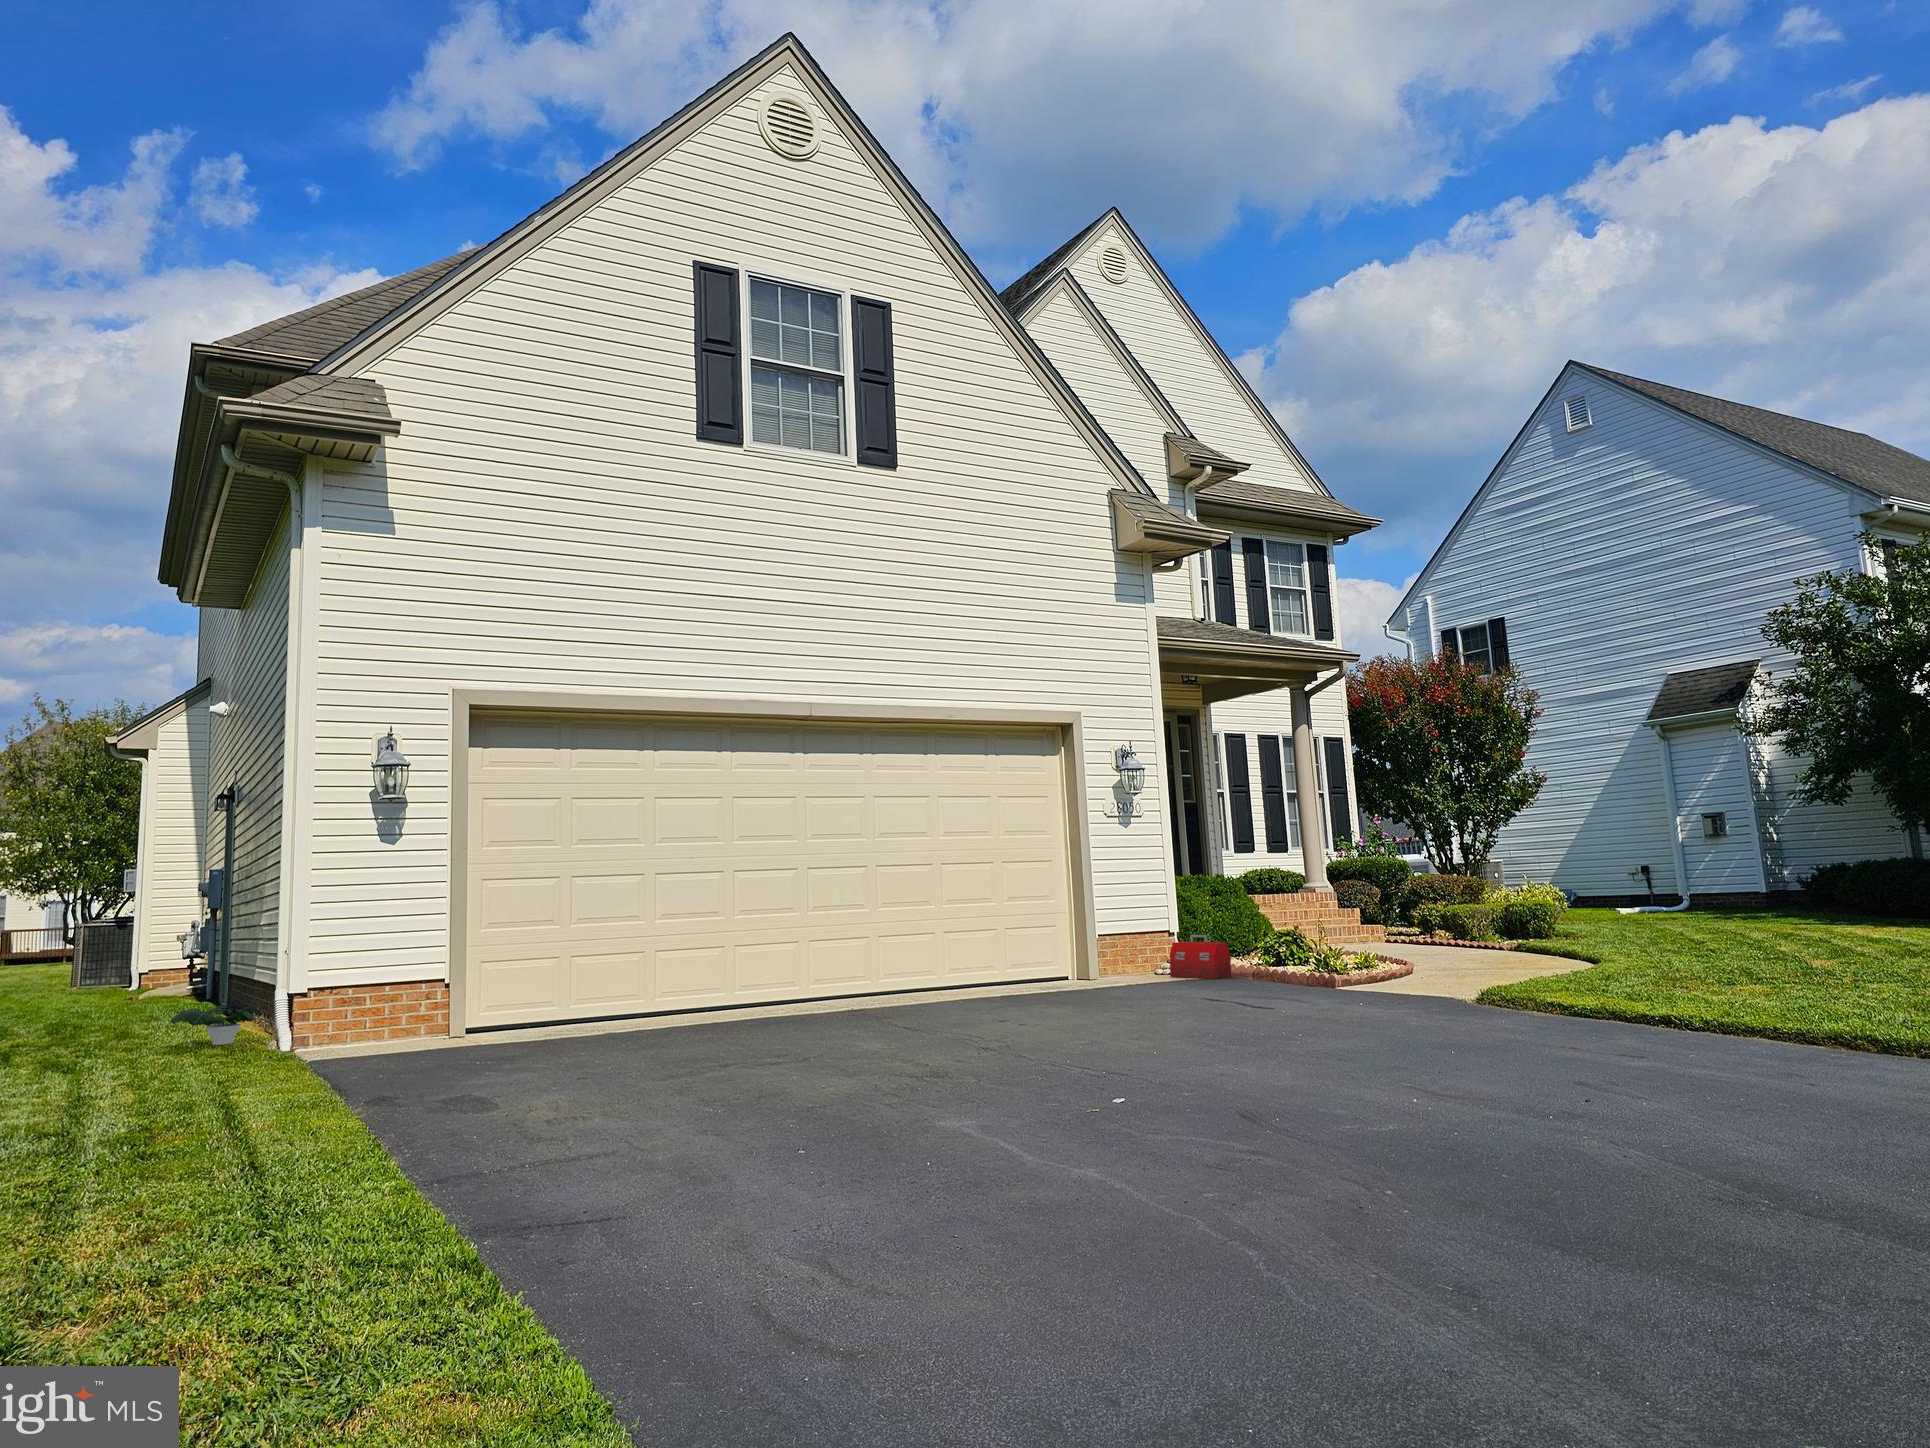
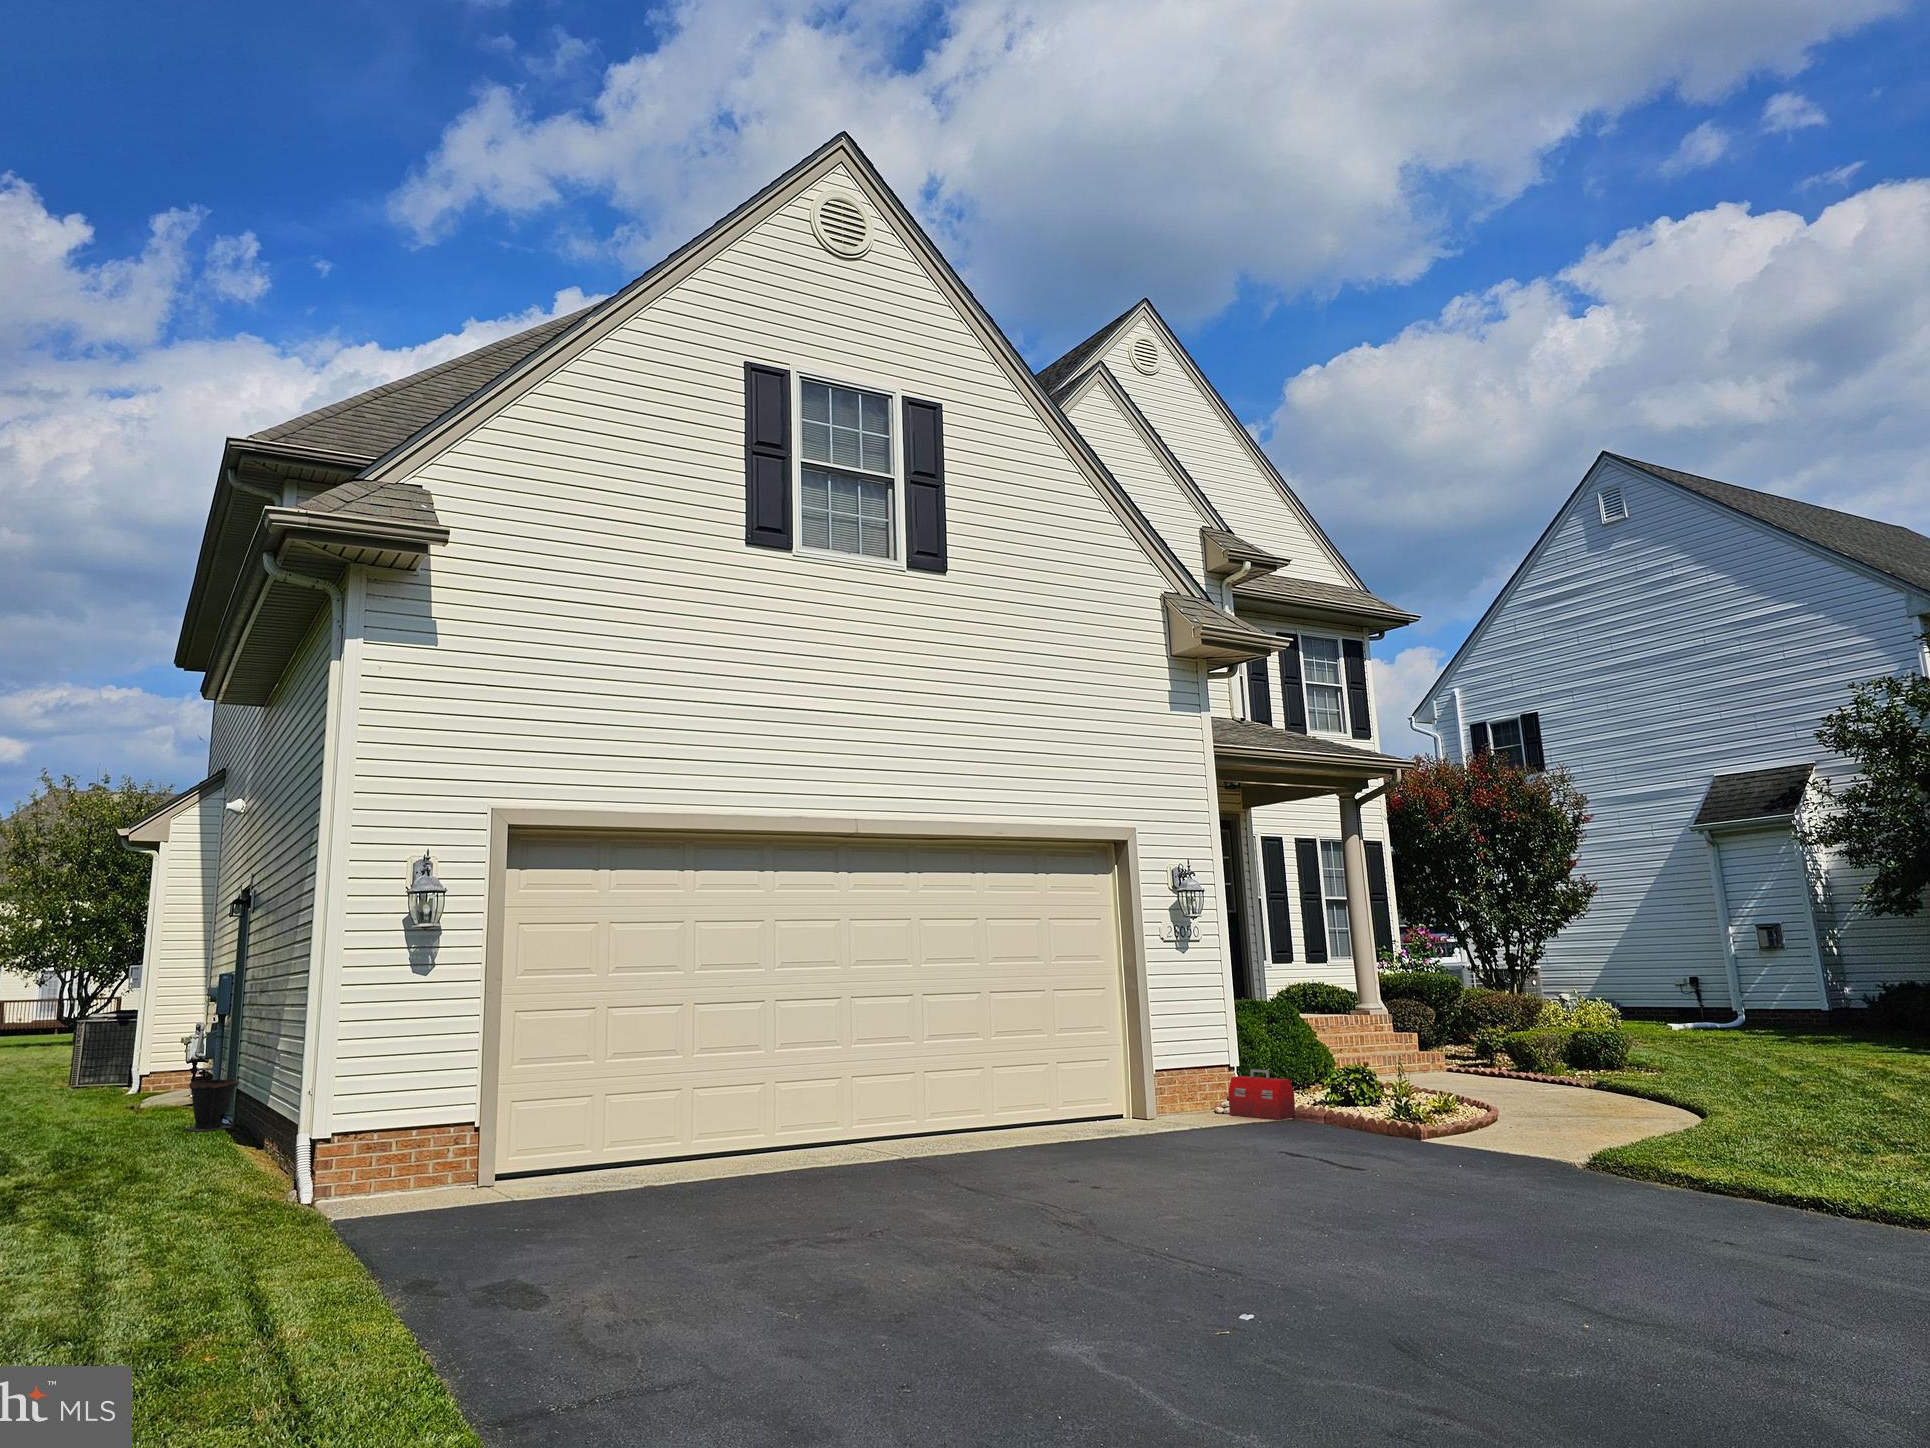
bucket: none [176,960,230,1010] -> present [183,1077,239,1132]
potted plant: present [171,1005,262,1045] -> none [184,1143,280,1188]

